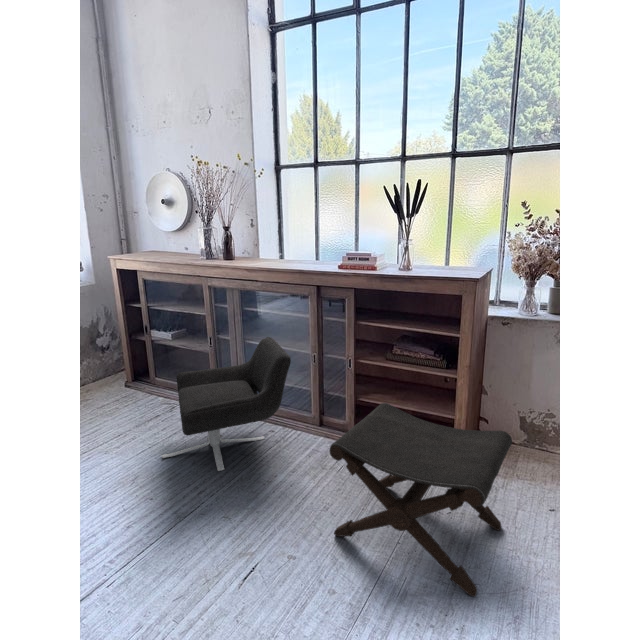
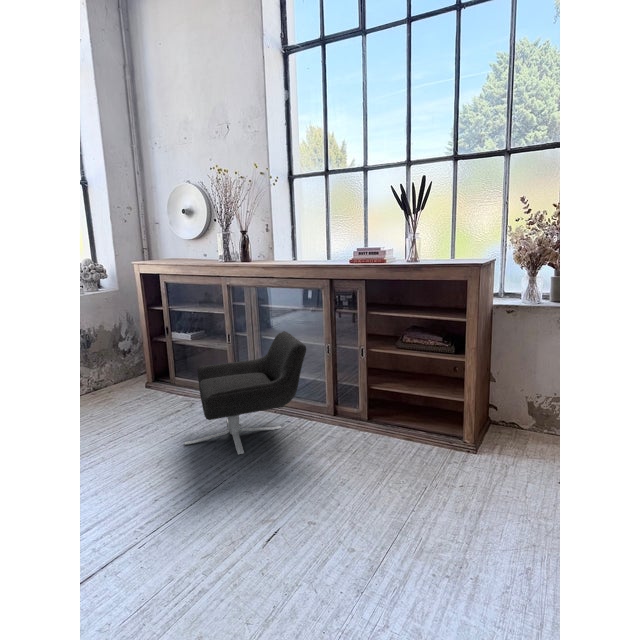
footstool: present [330,403,512,597] -> none [345,383,517,551]

